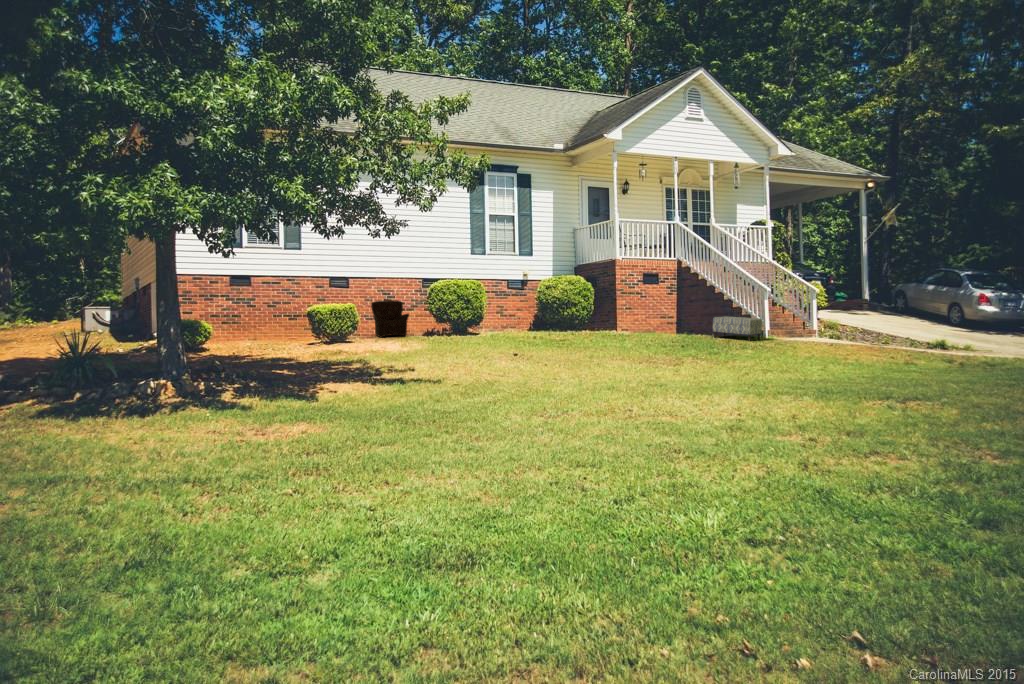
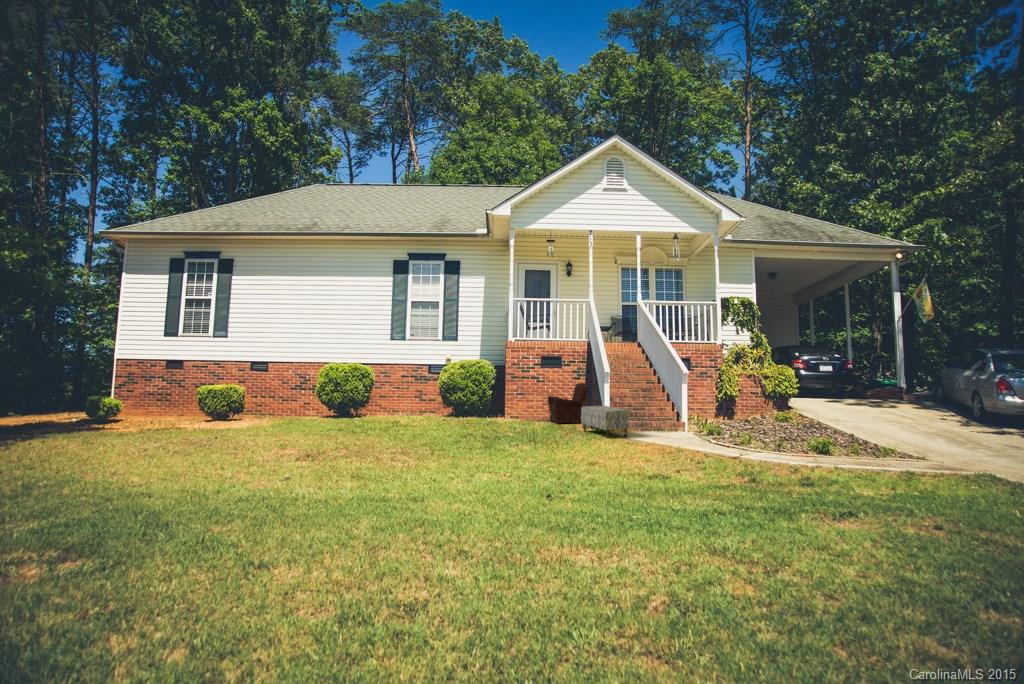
armchair: present [371,300,409,338] -> present [548,383,588,424]

